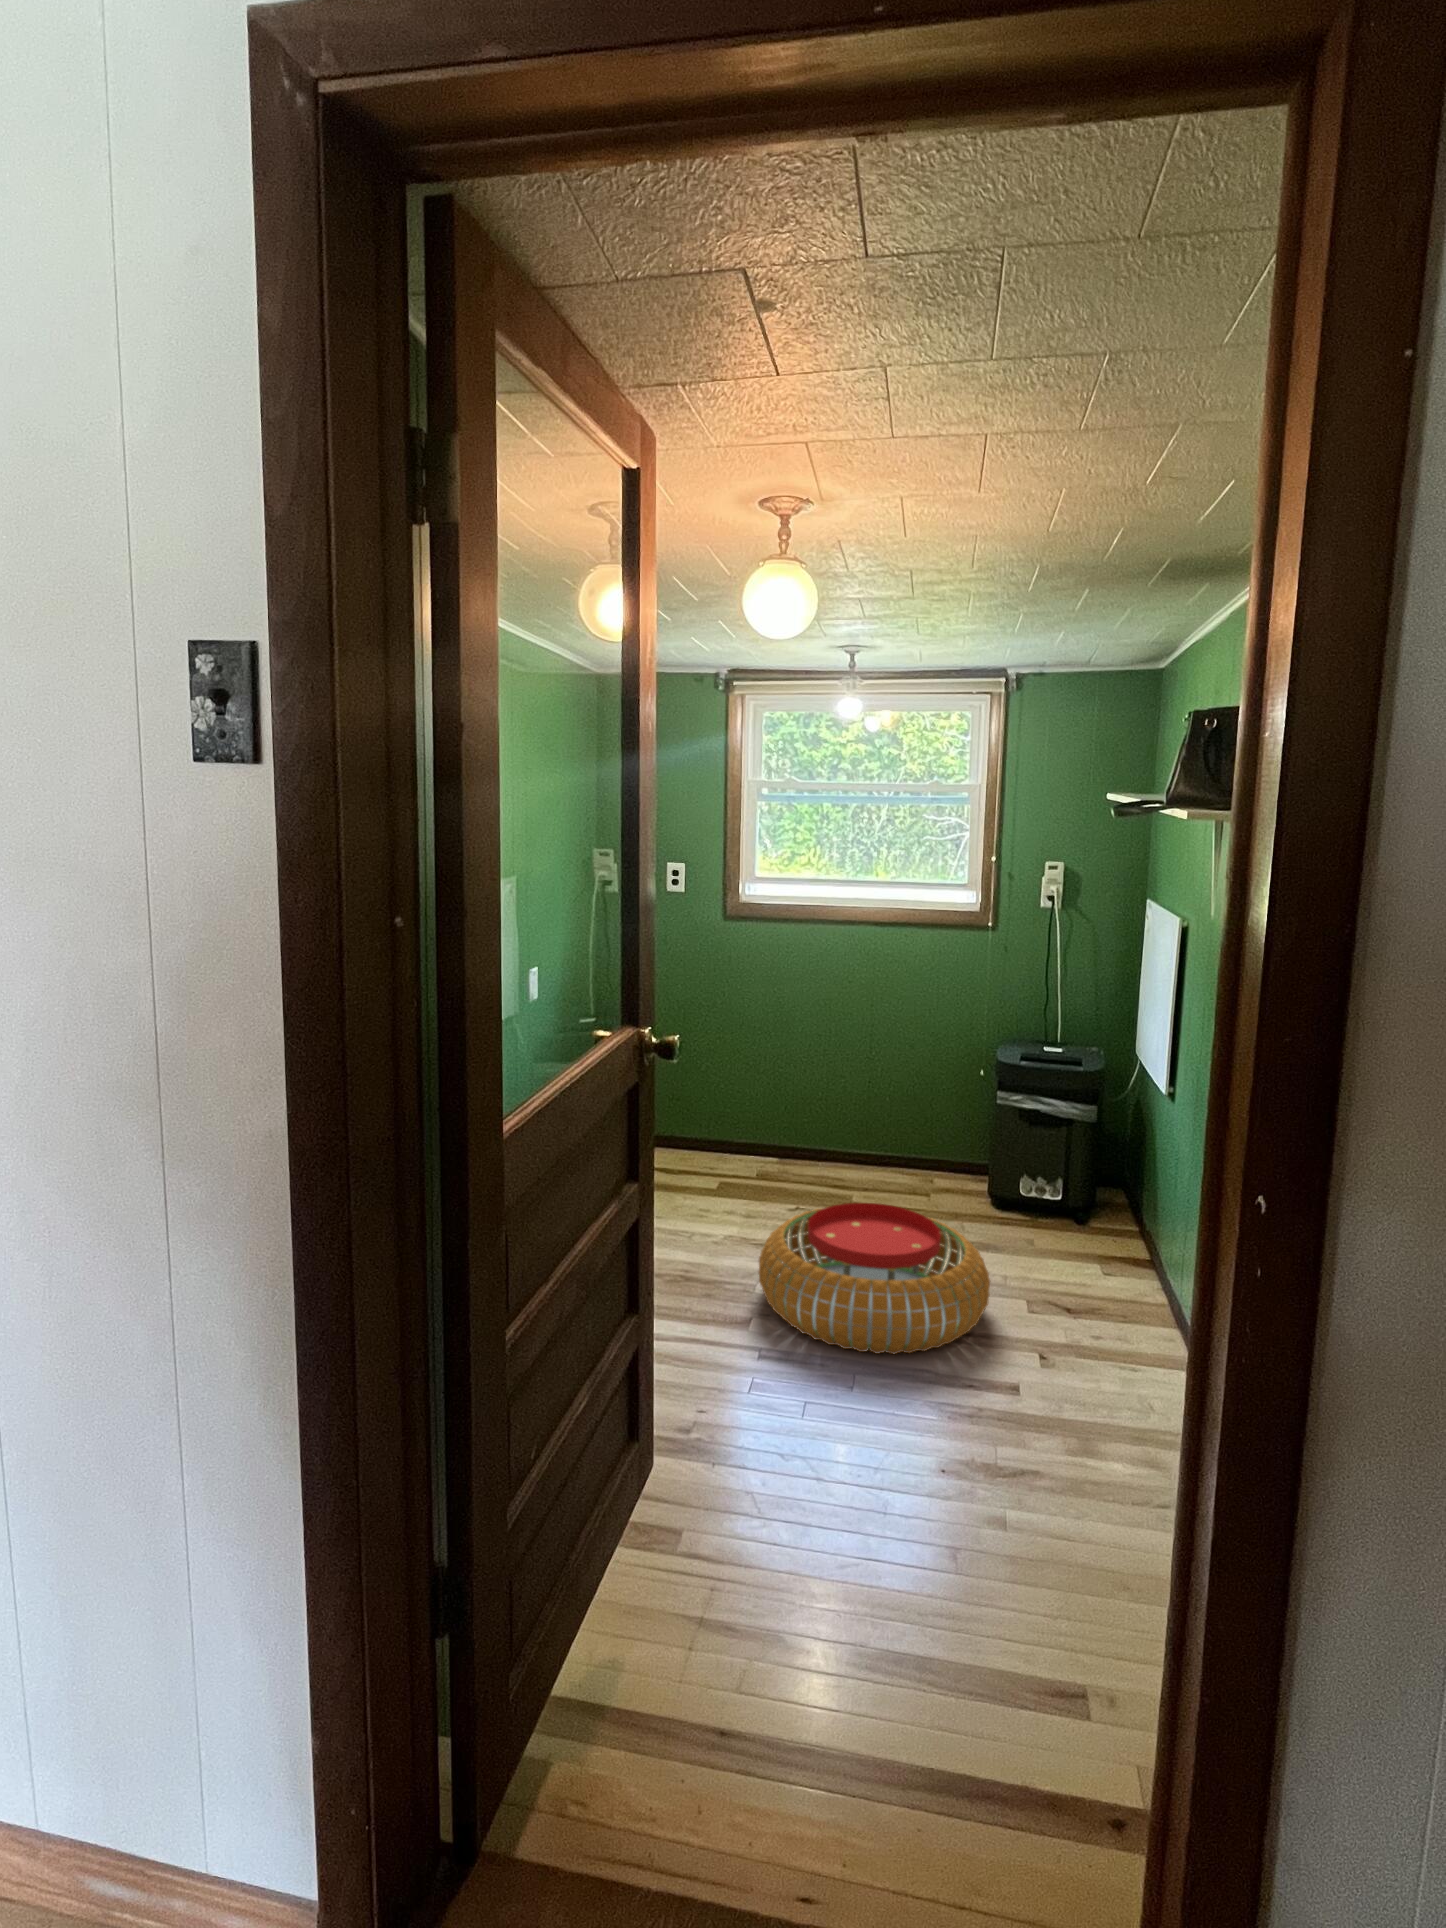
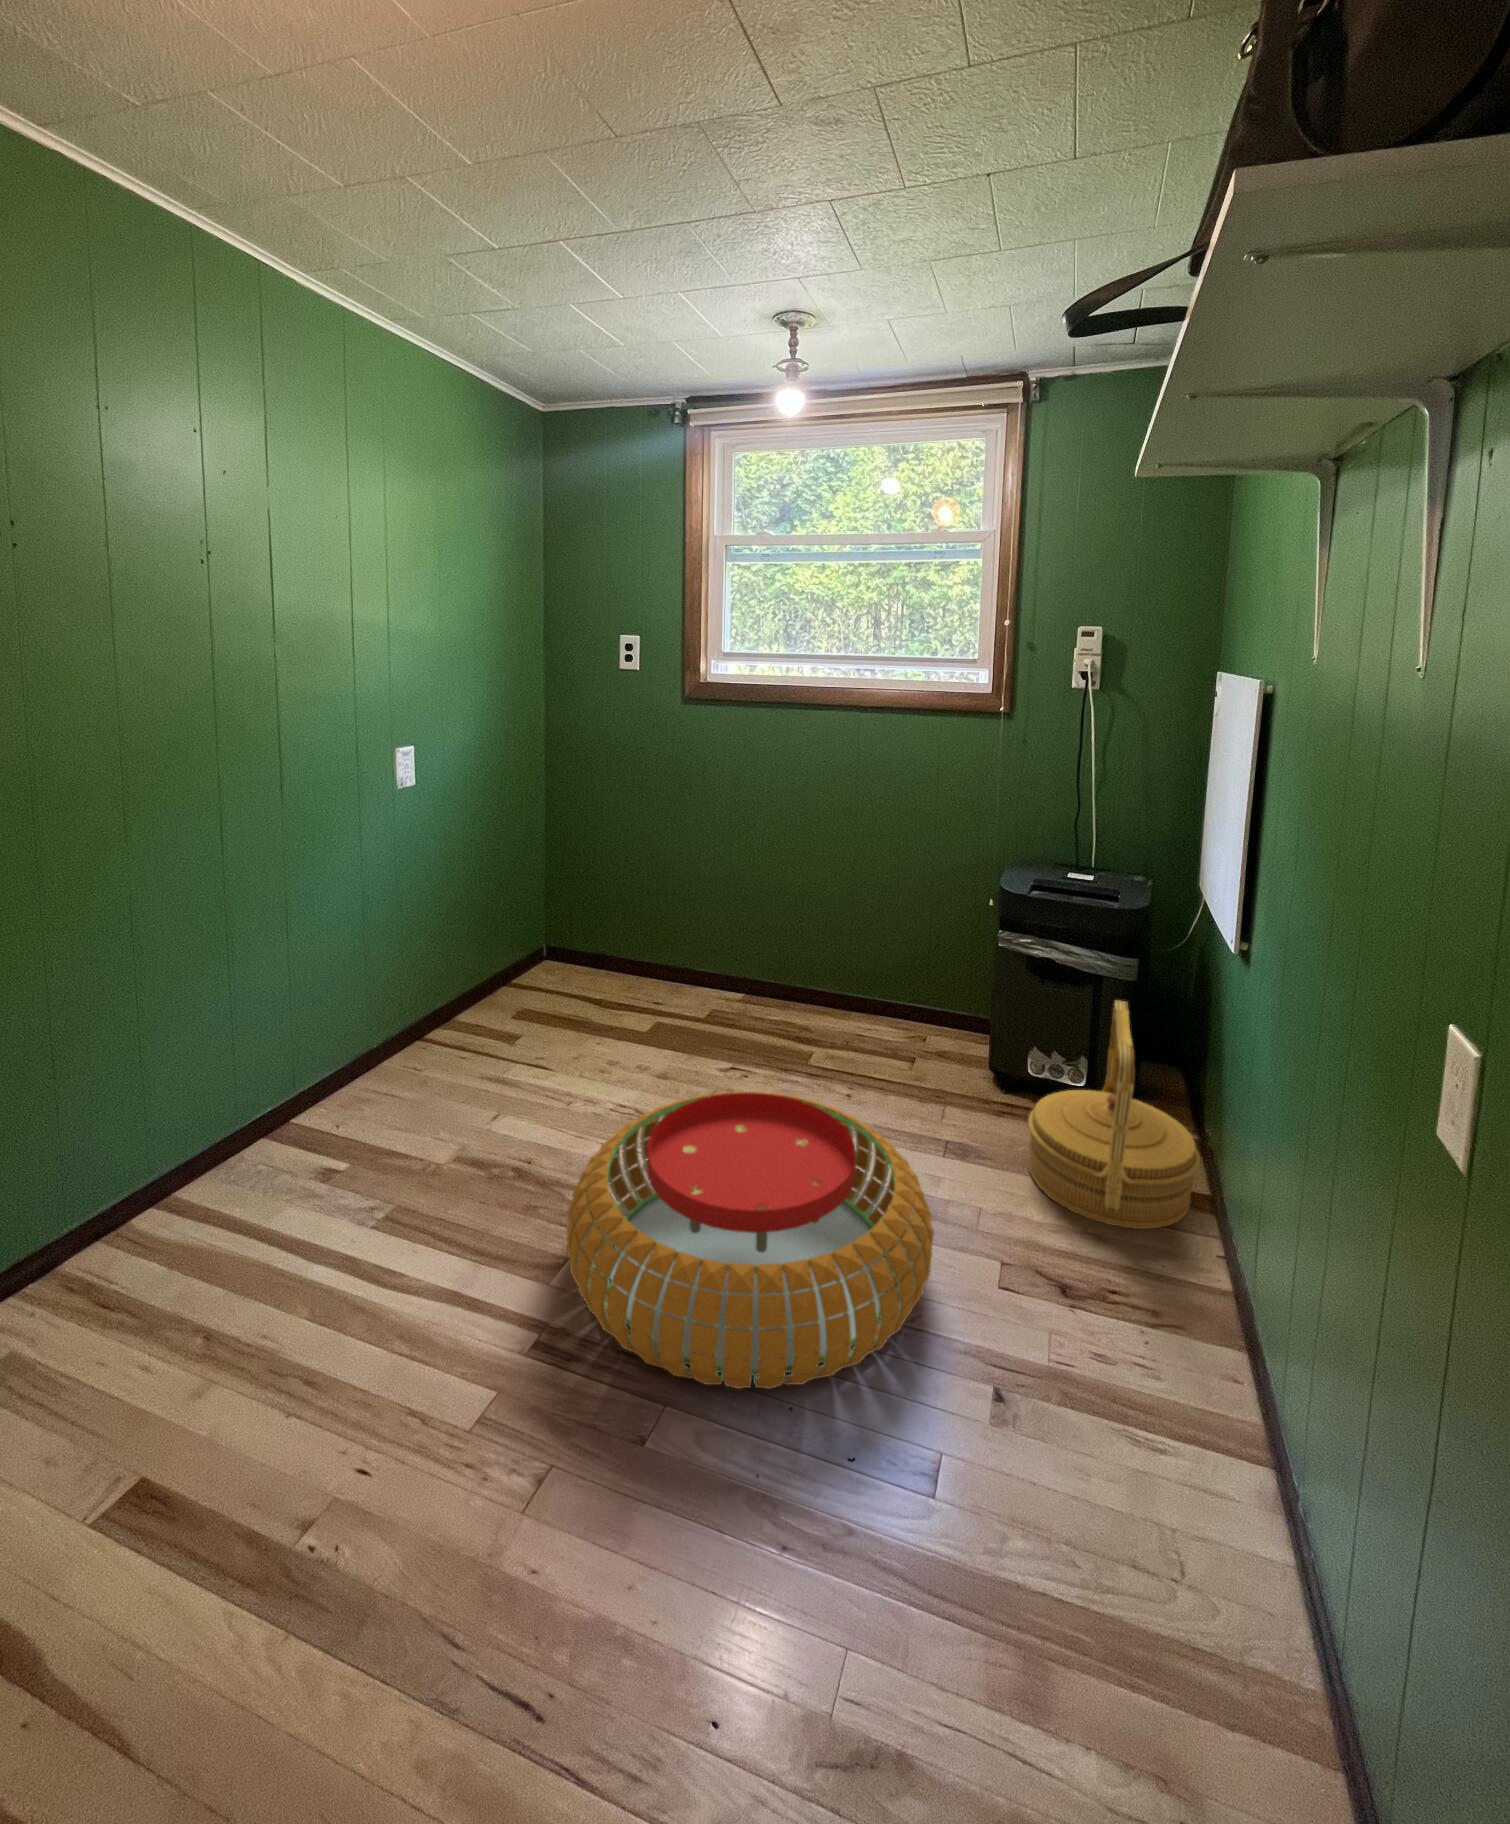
woven basket: none [1030,1135,1143,1280] -> present [1028,1000,1200,1229]

